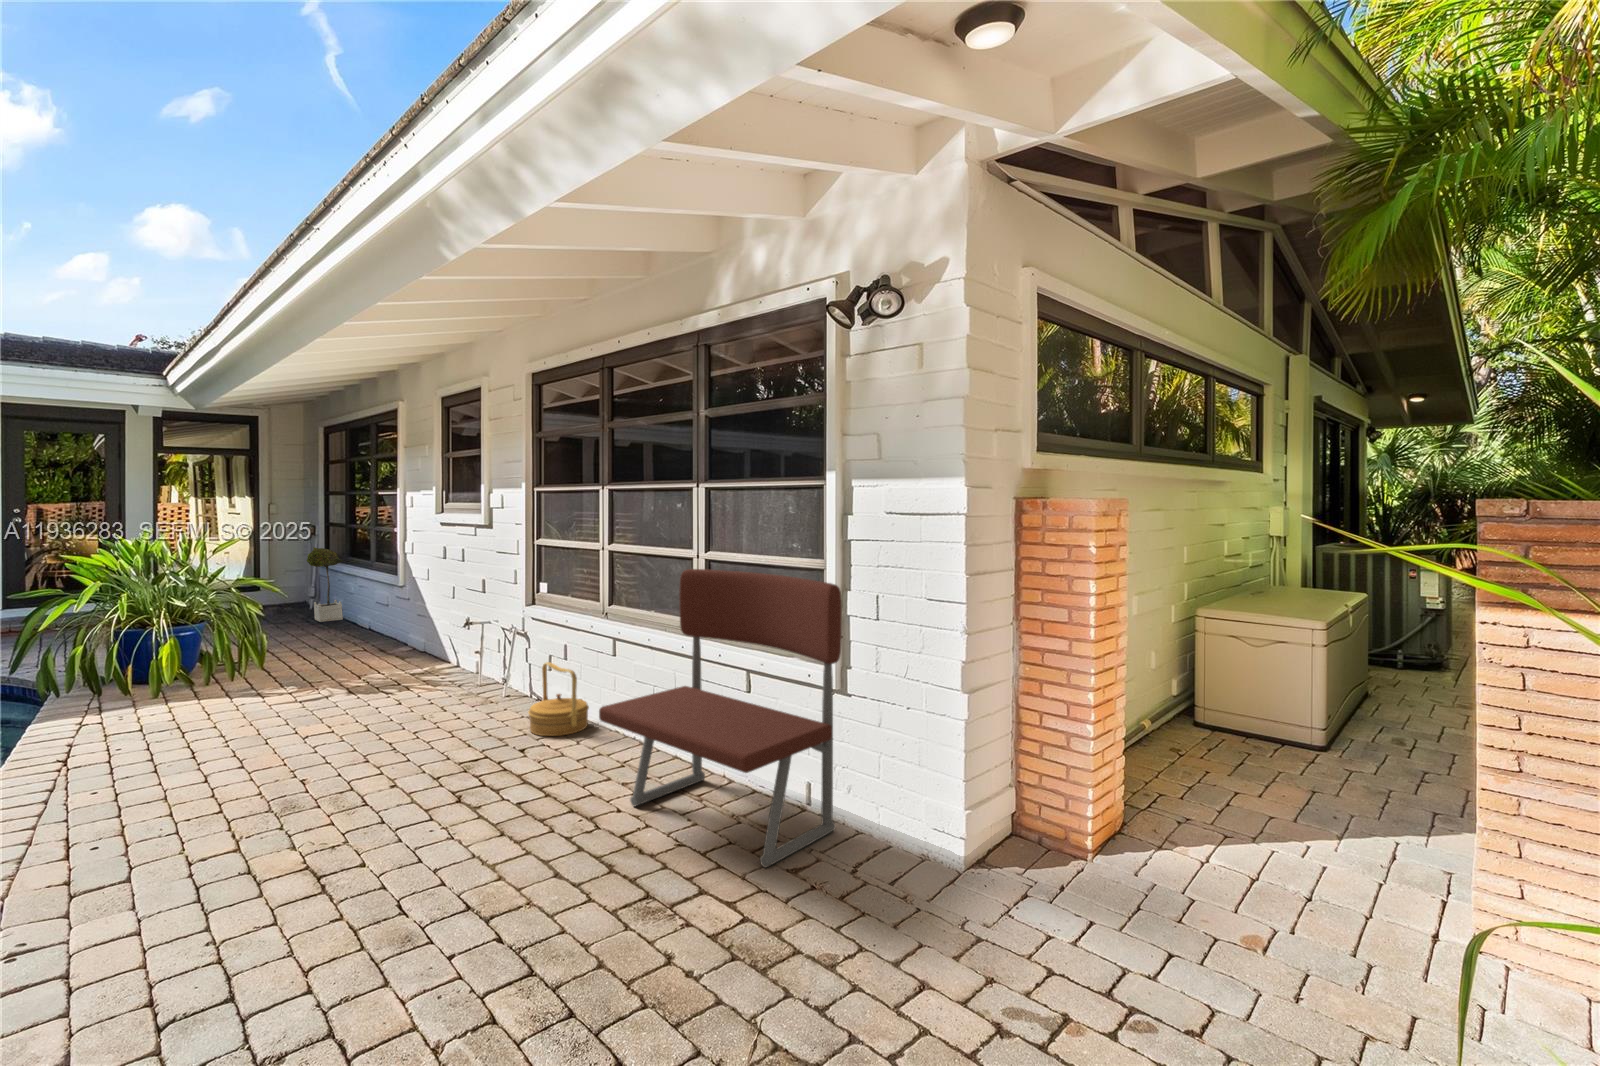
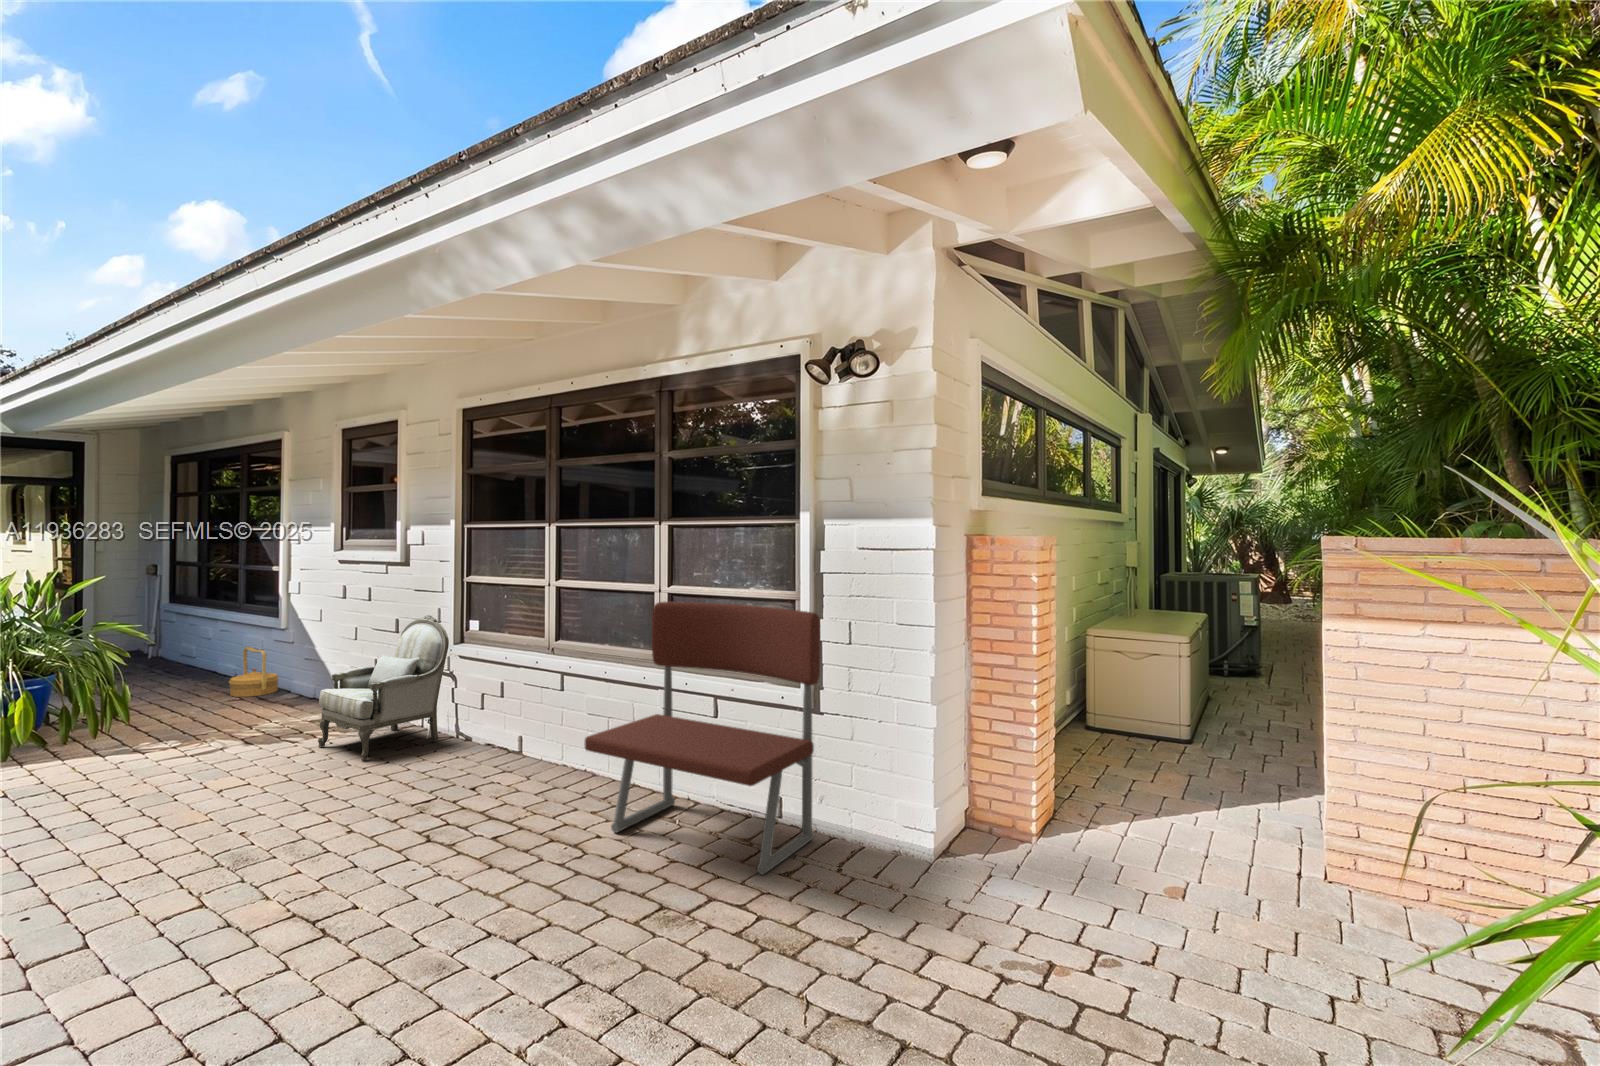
potted tree: present [307,547,343,622] -> none [149,586,194,671]
armchair: none [406,578,521,714] -> present [318,615,449,760]
woven basket: present [528,662,589,736] -> present [229,647,279,697]

